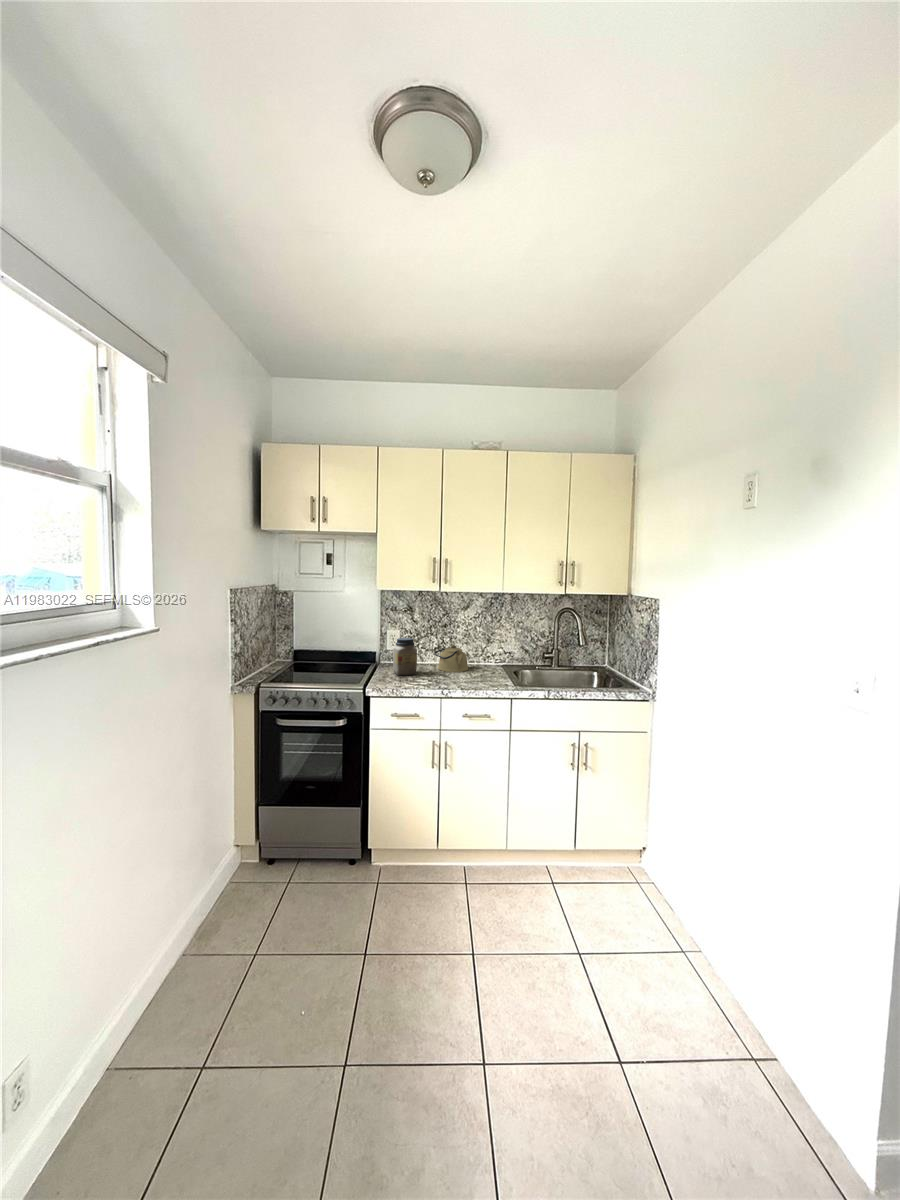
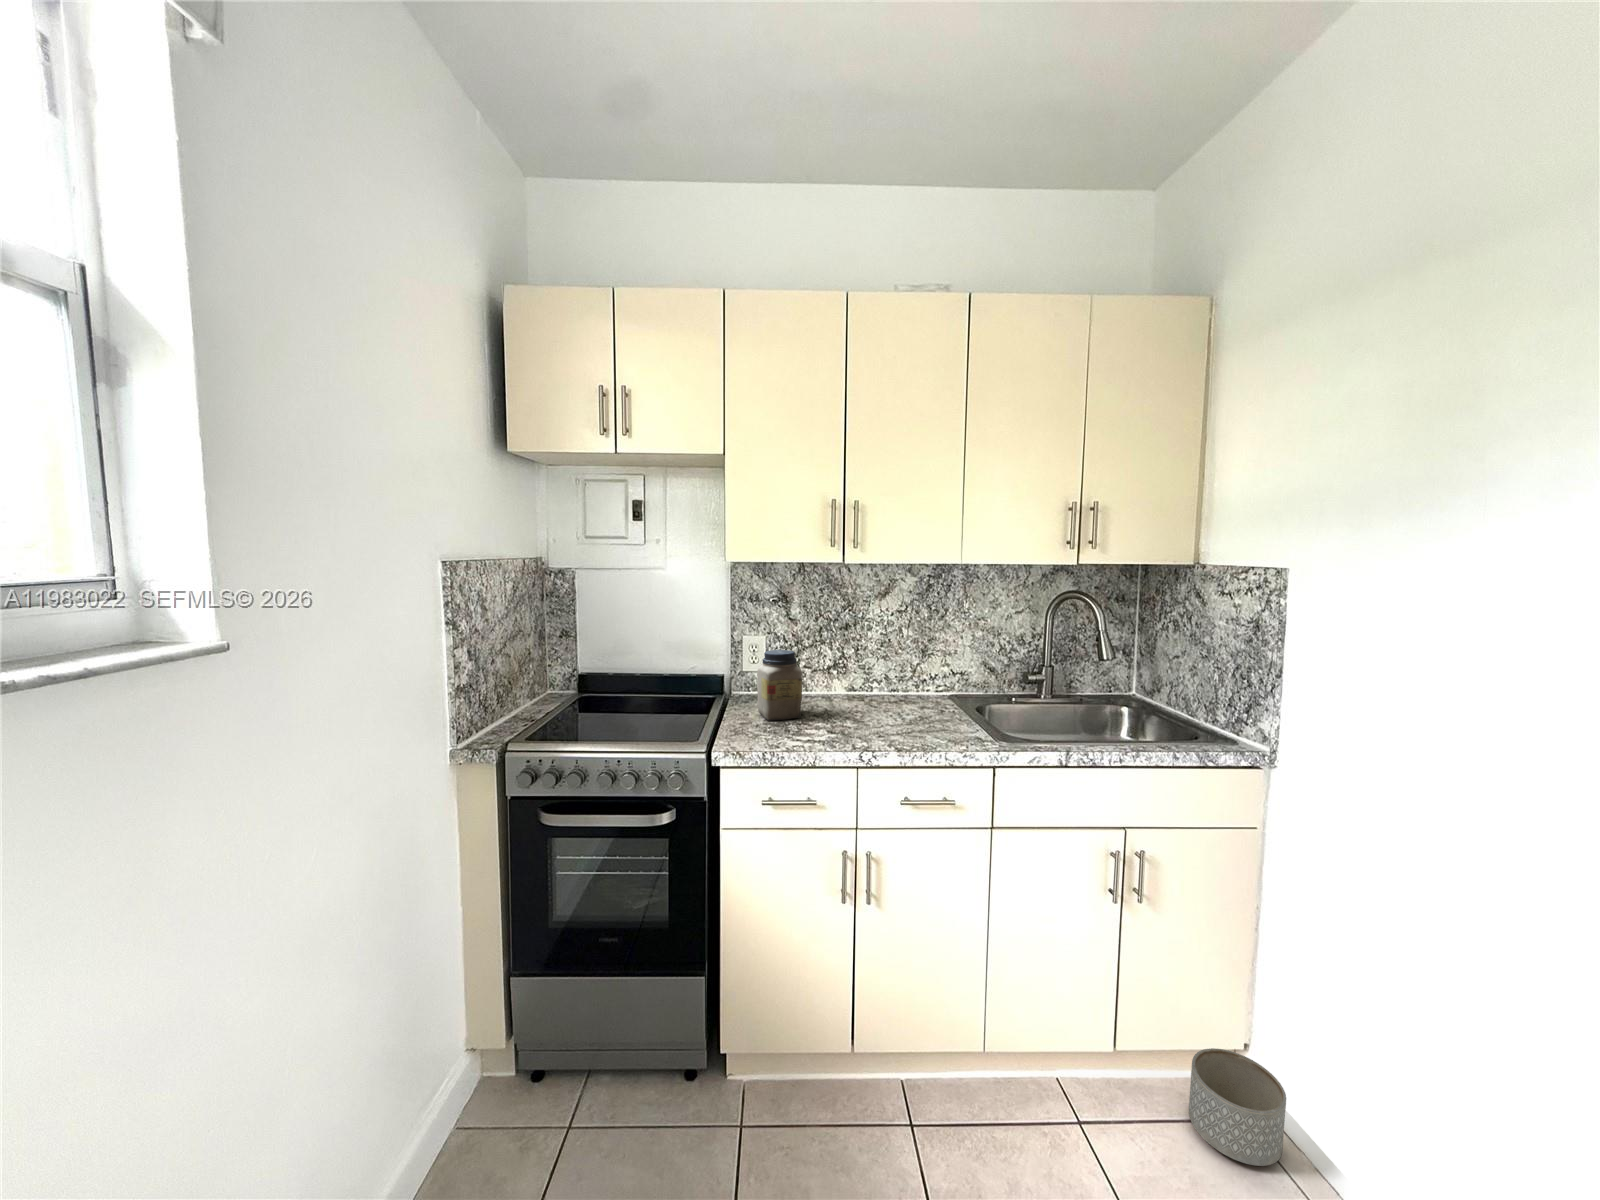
kettle: present [434,645,468,672] -> none [829,661,892,711]
planter: none [609,846,652,898] -> present [1189,1048,1286,1166]

